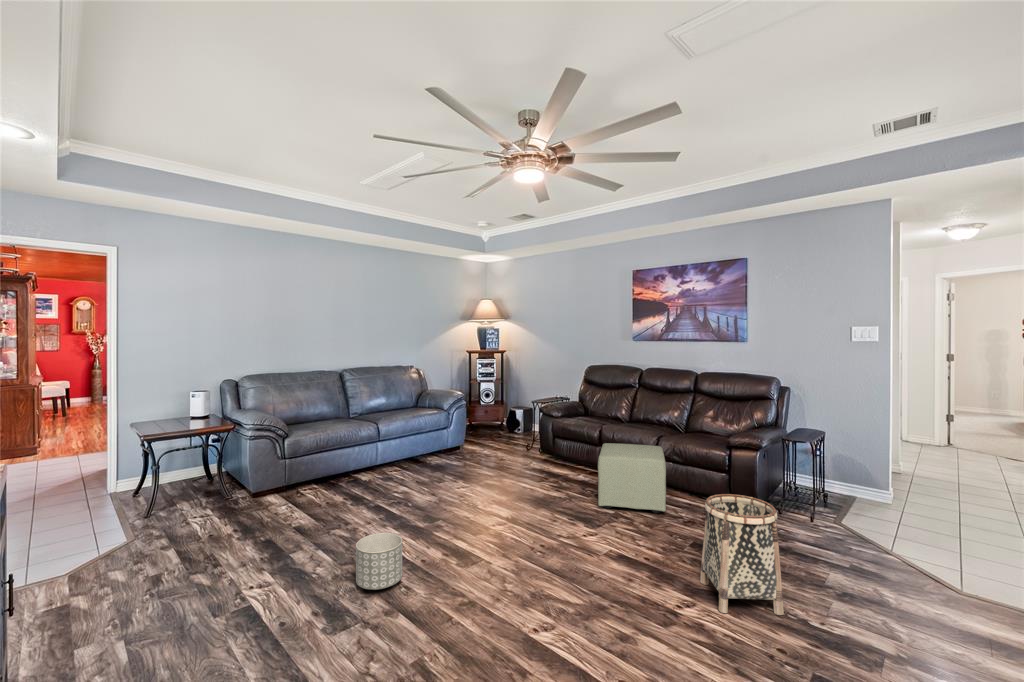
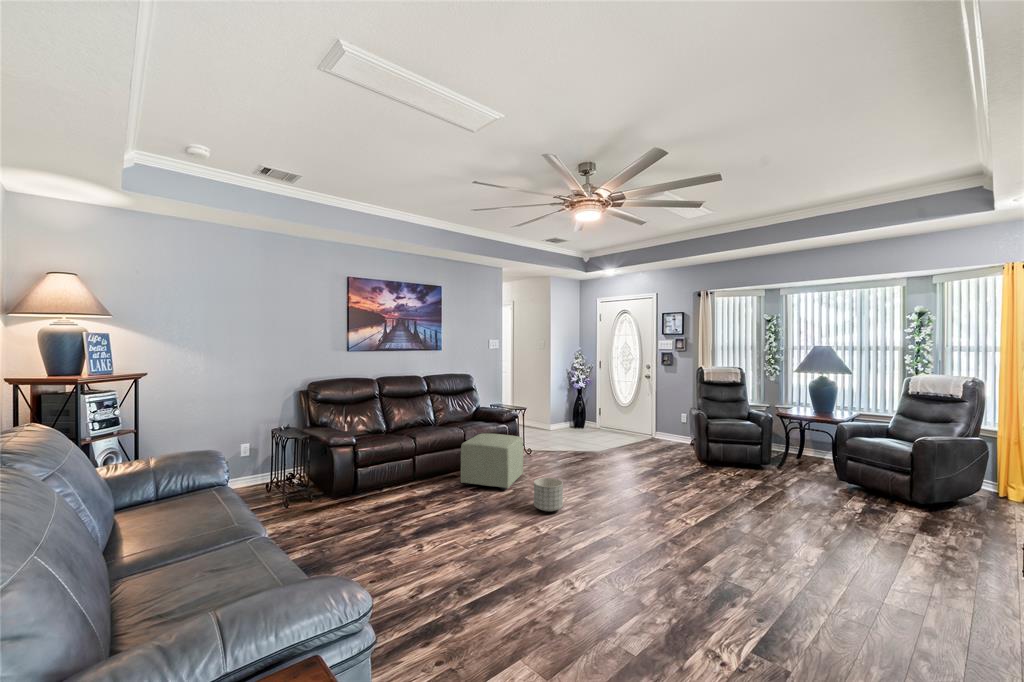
basket: present [700,494,784,615] -> none [610,429,644,484]
planter: present [356,533,402,590] -> present [534,478,563,512]

